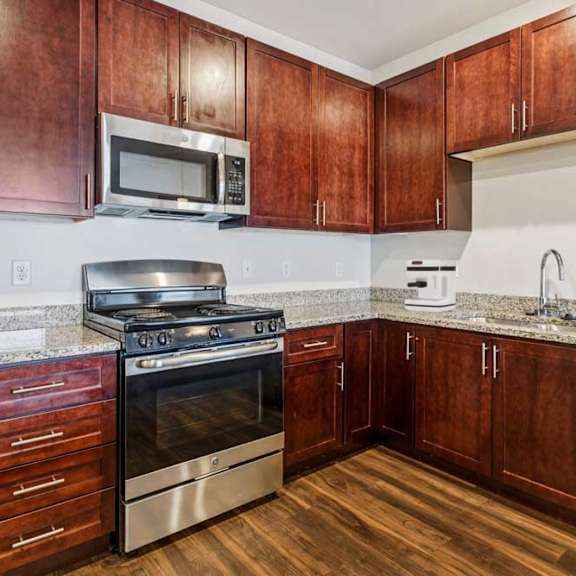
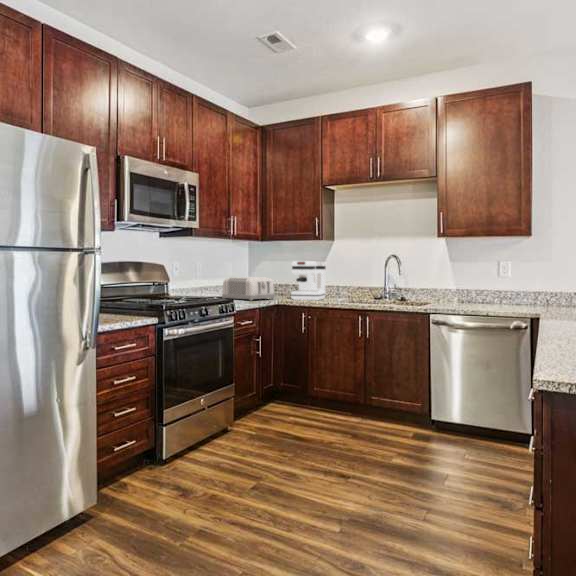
toaster: none [318,280,382,311] -> present [222,277,274,300]

